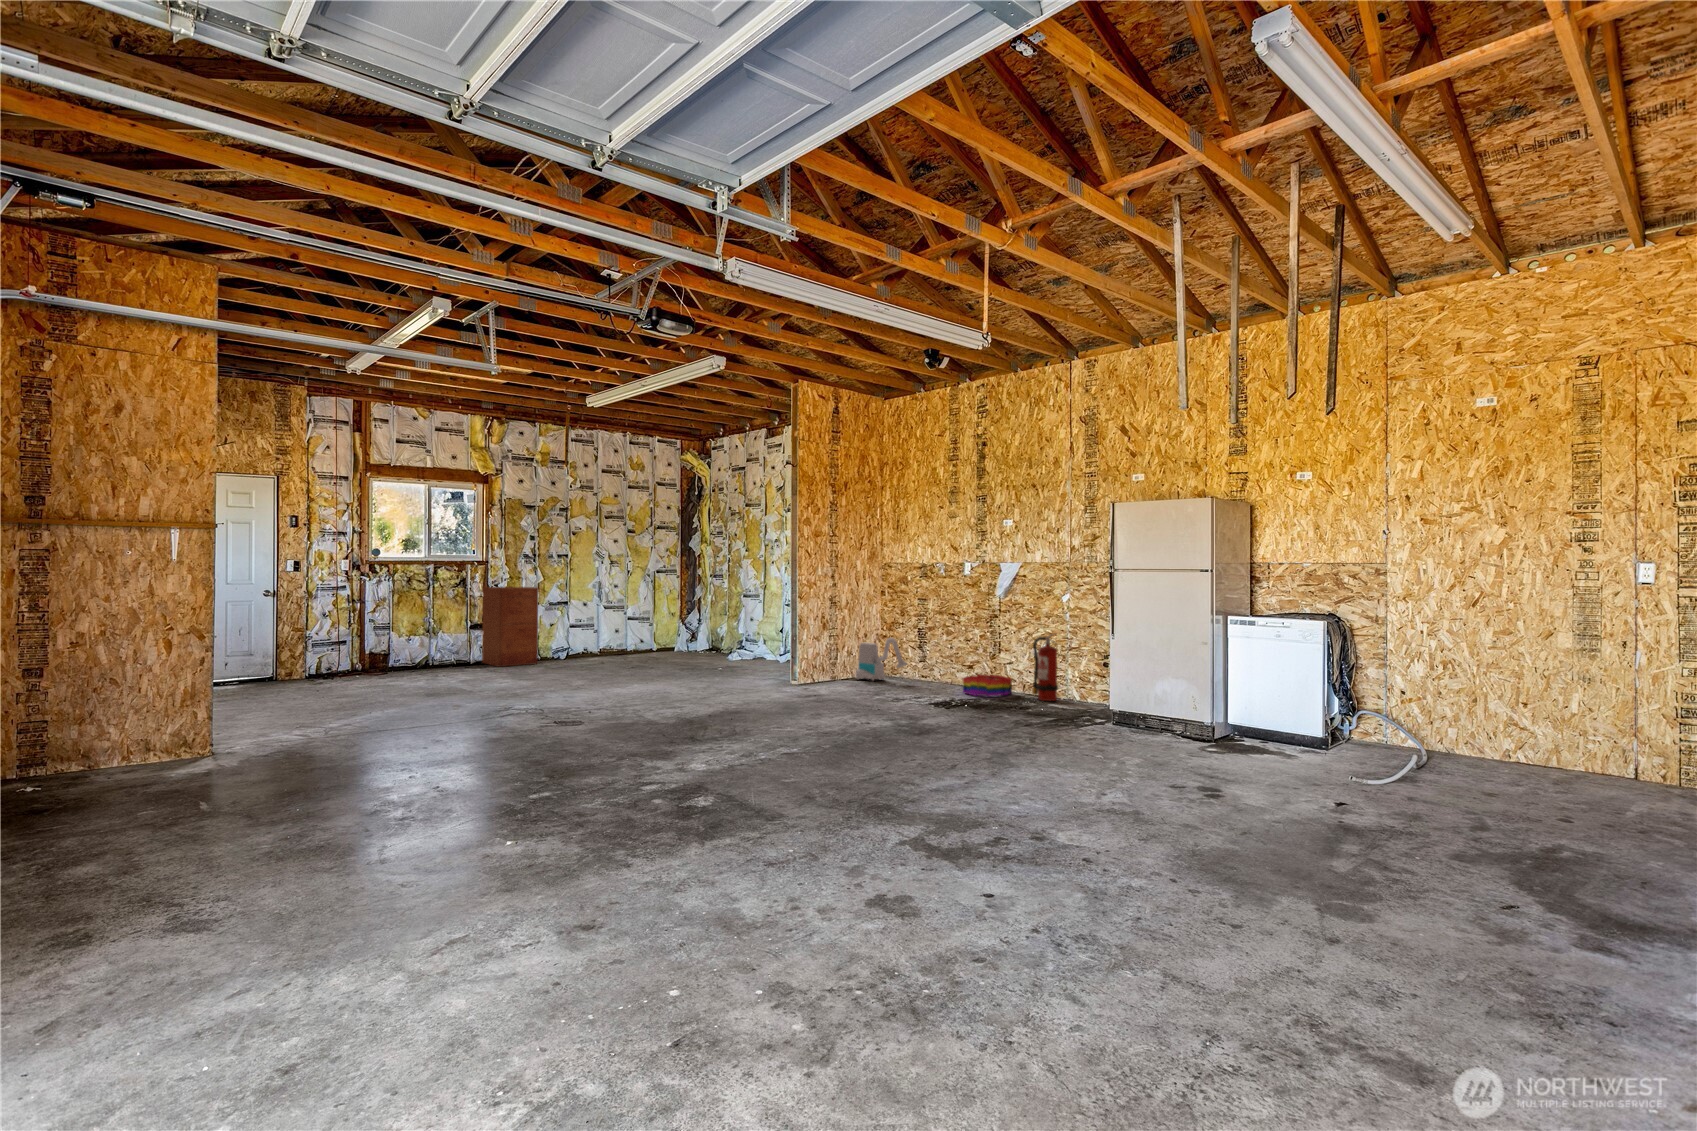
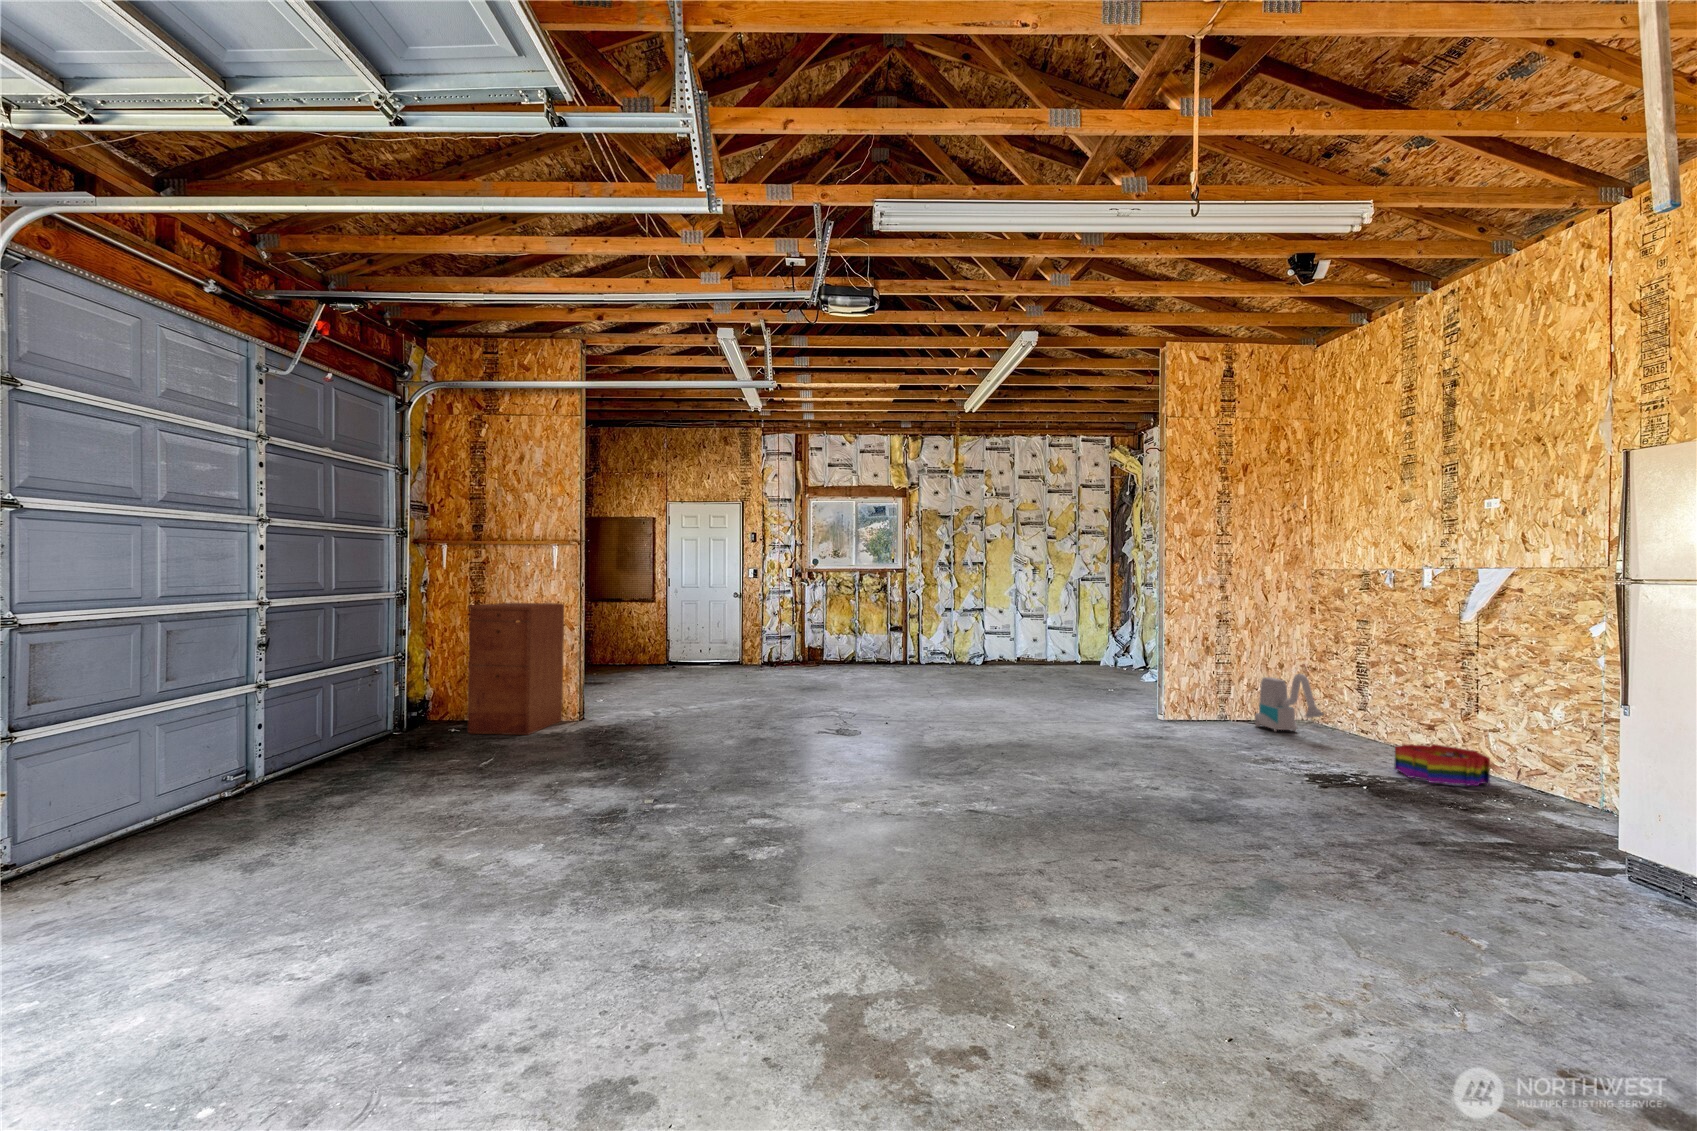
filing cabinet: present [482,587,539,667] -> present [468,603,564,735]
fire extinguisher: present [1032,635,1058,701] -> none [1524,692,1581,812]

